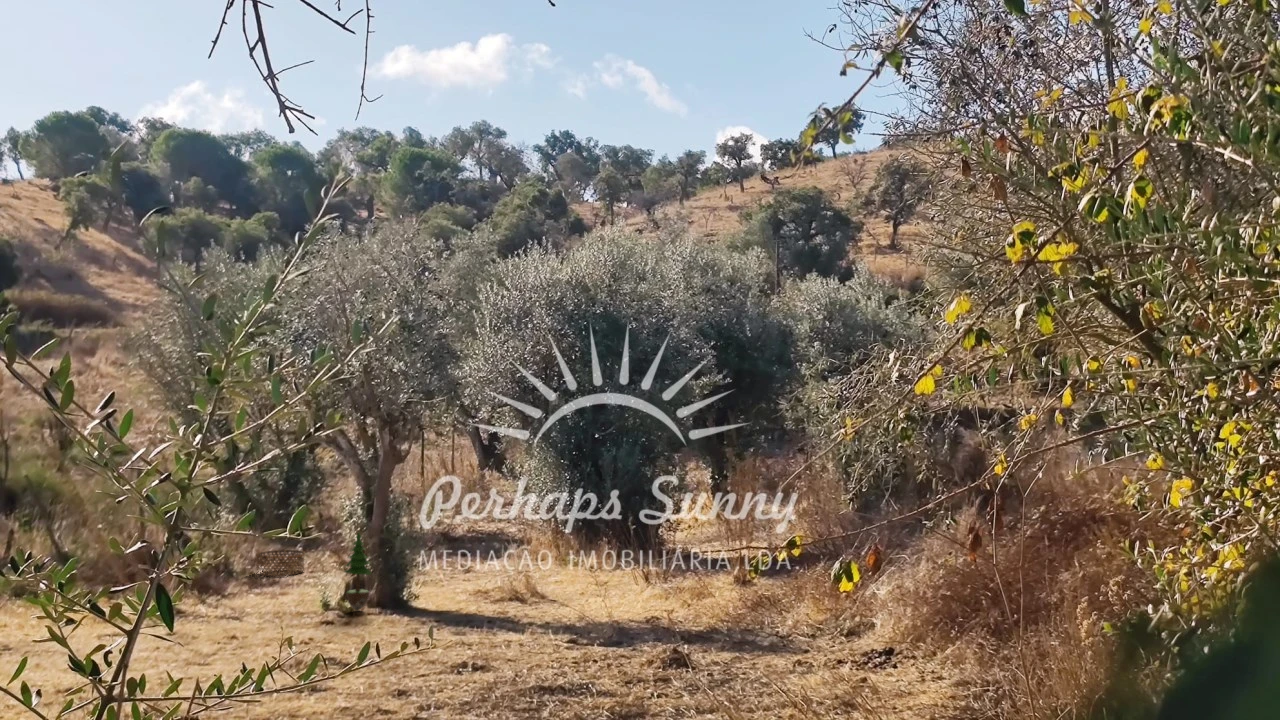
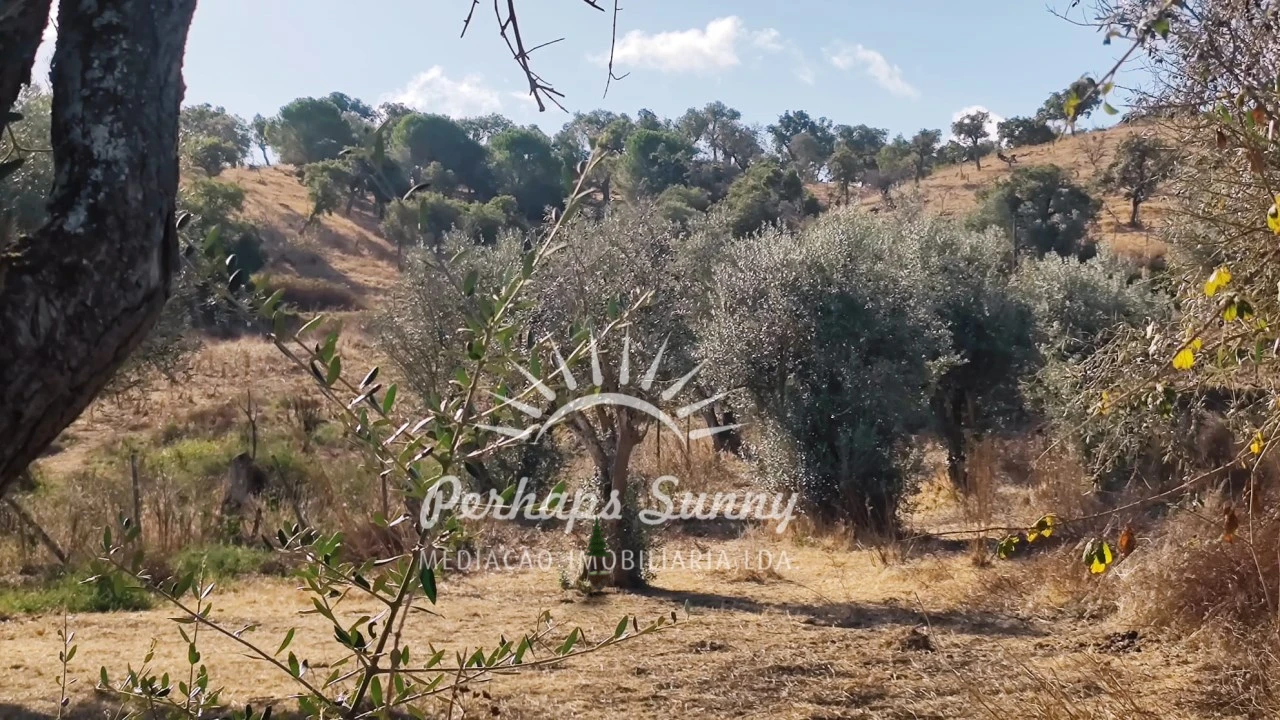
basket: present [256,550,305,576] -> none [498,531,543,556]

